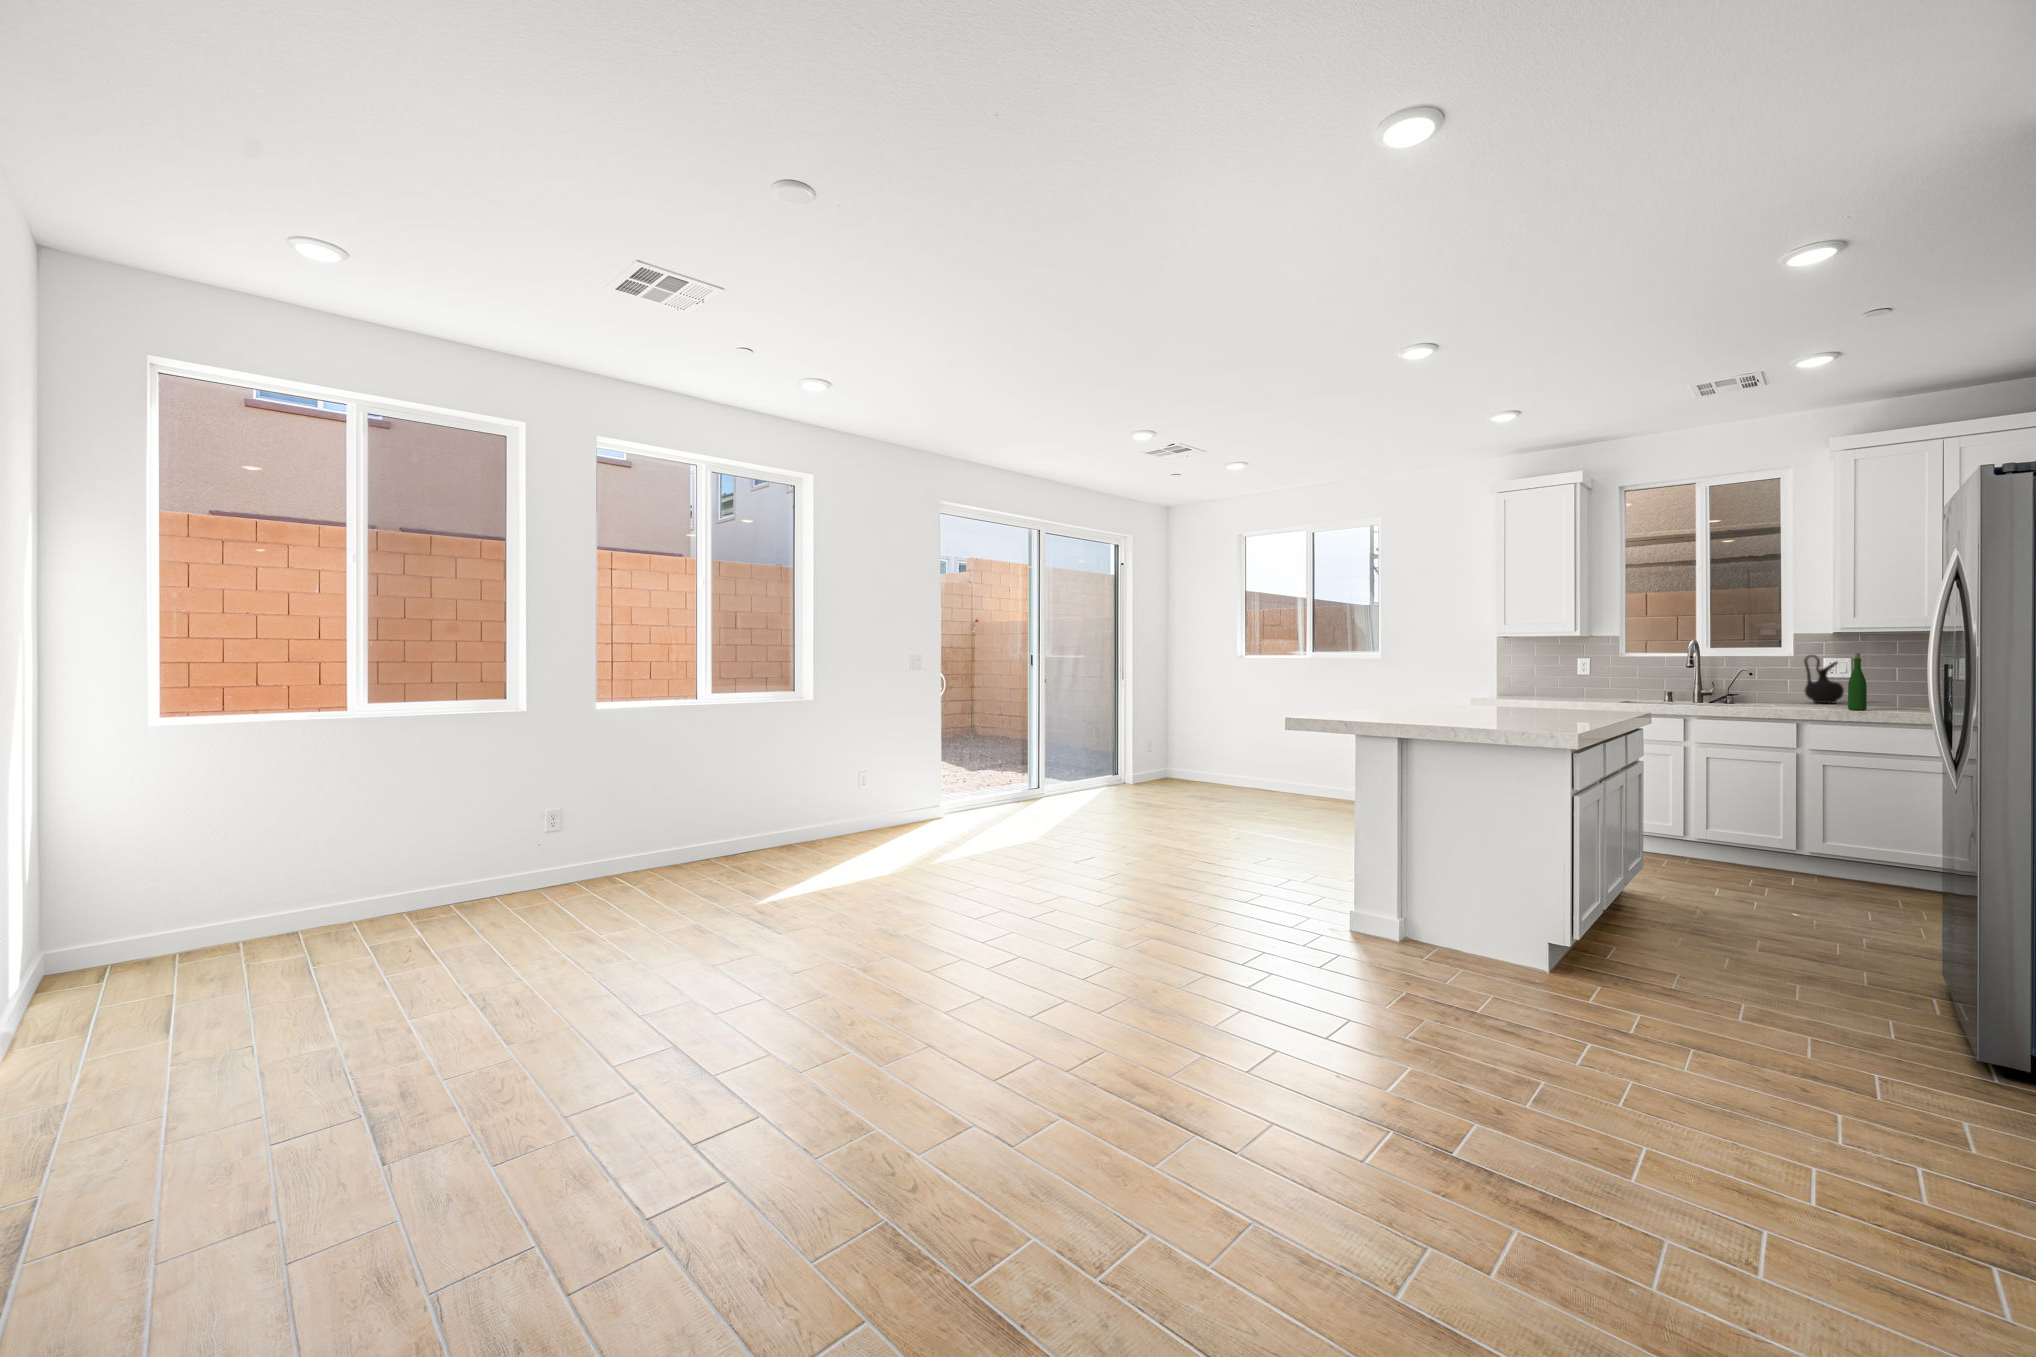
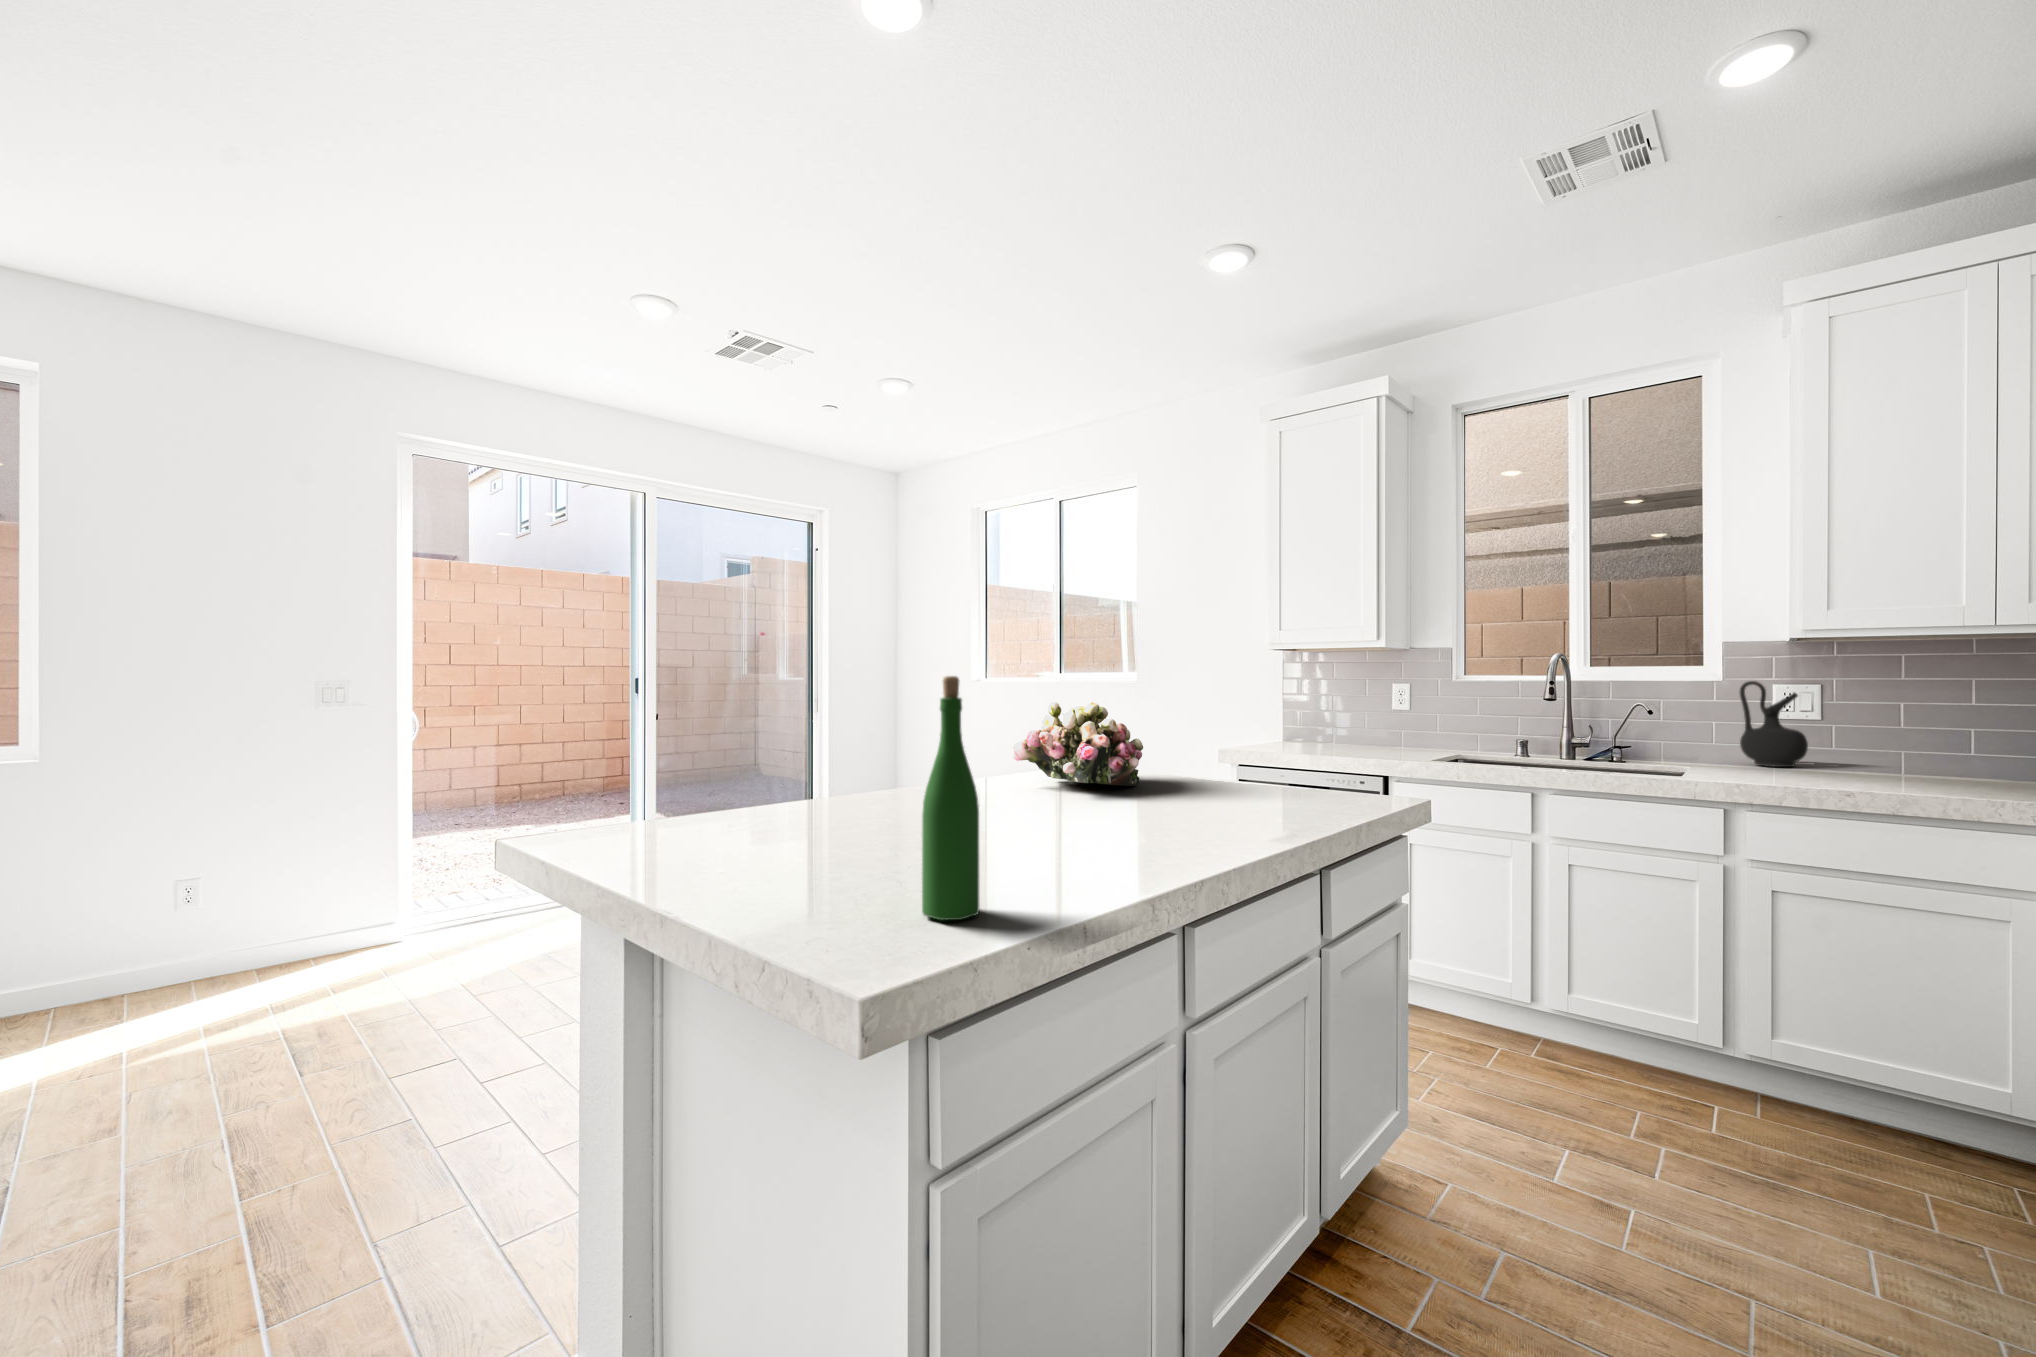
wine bottle: present [1848,653,1867,710] -> present [922,676,979,920]
flower arrangement: none [1440,667,1509,708] -> present [1013,702,1143,786]

